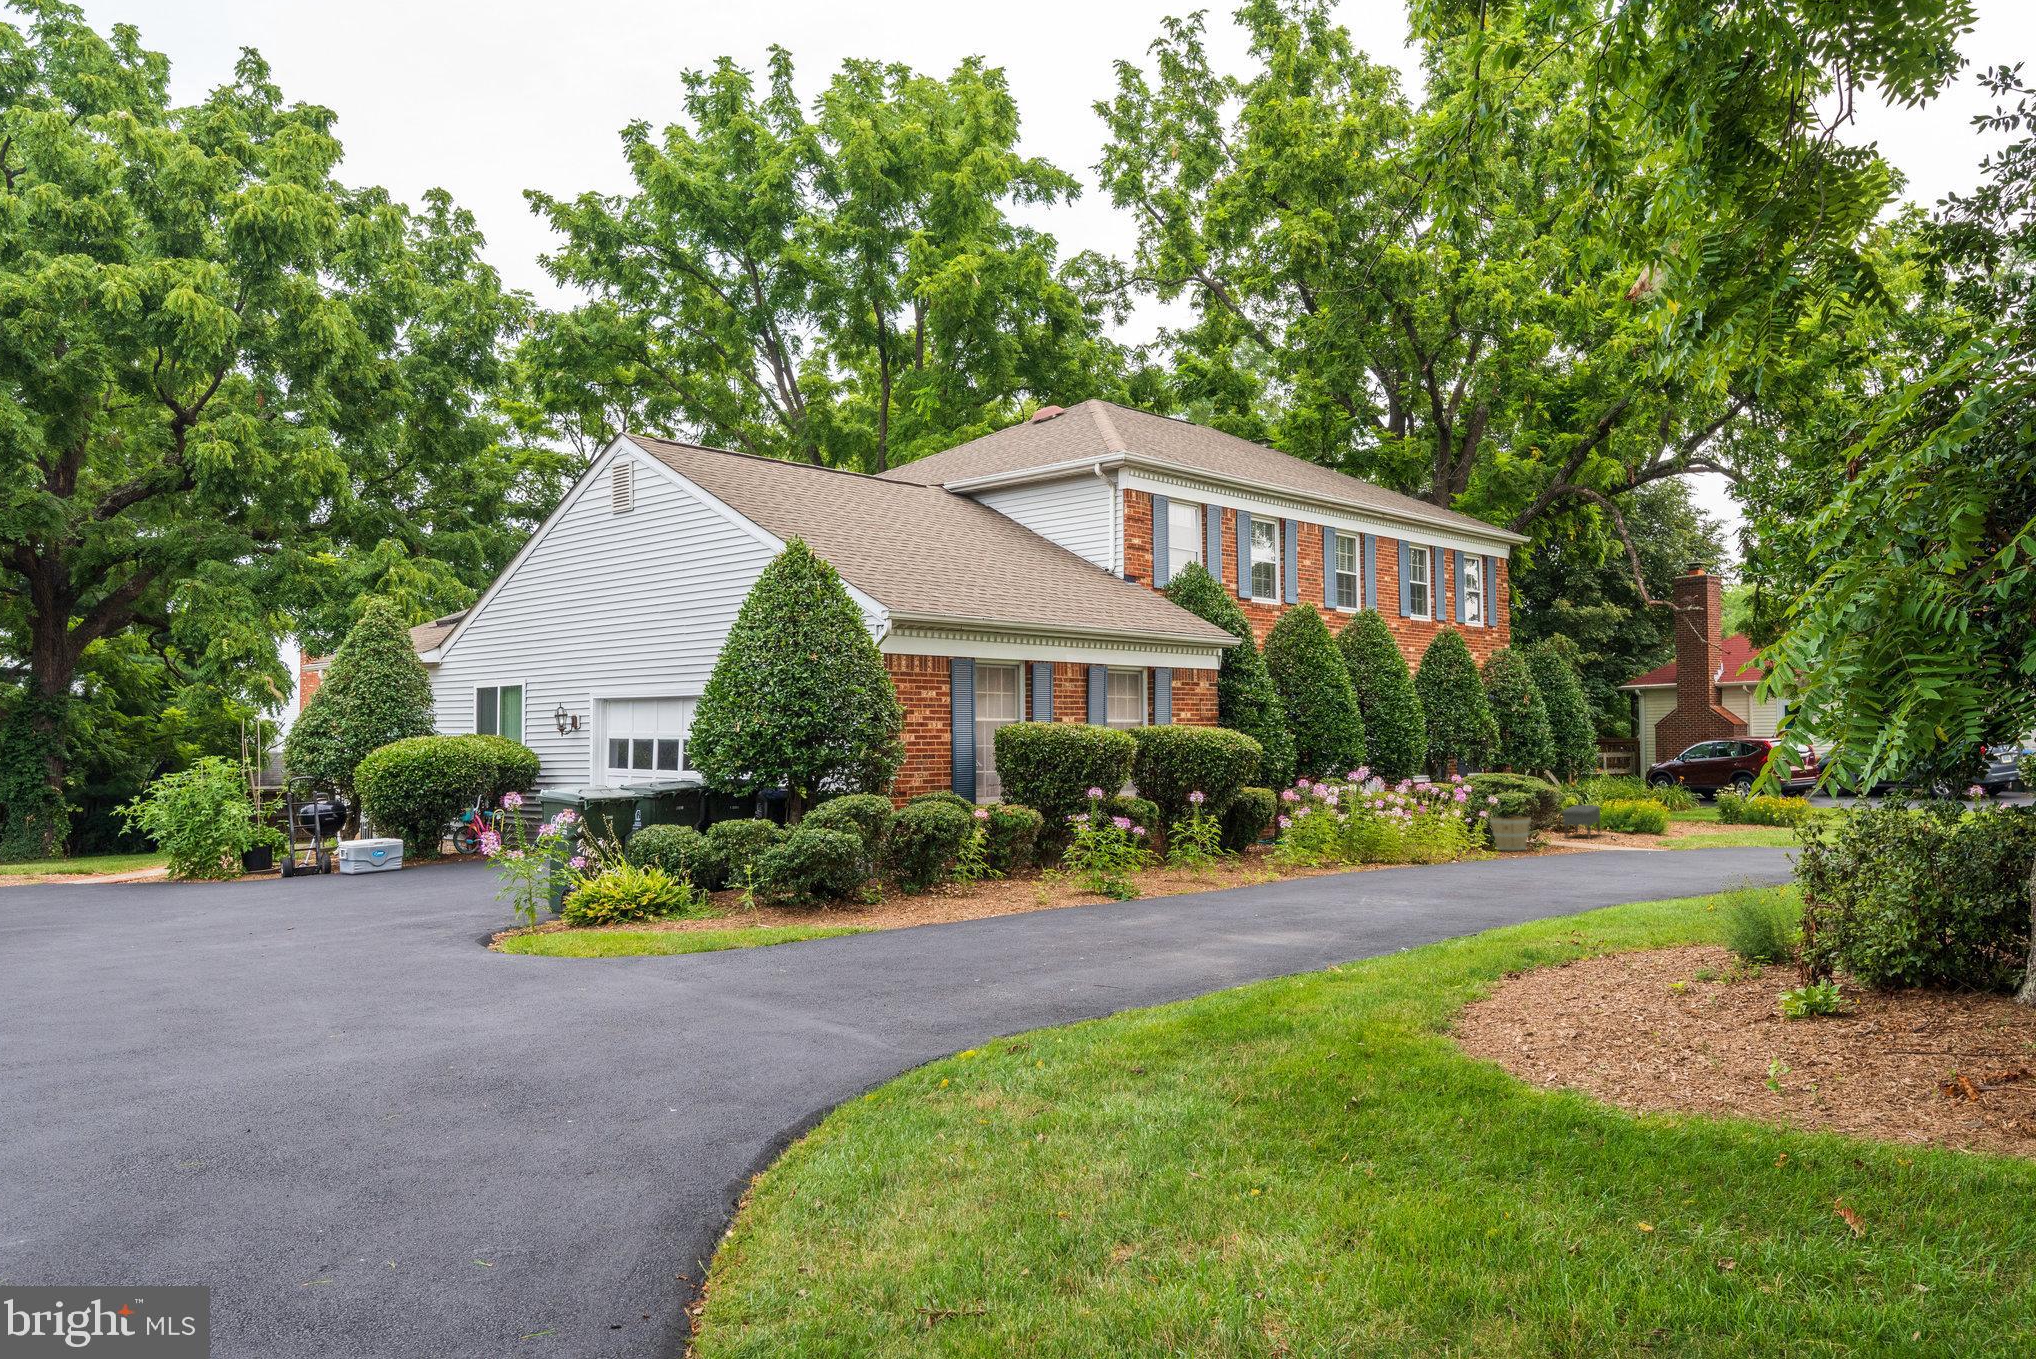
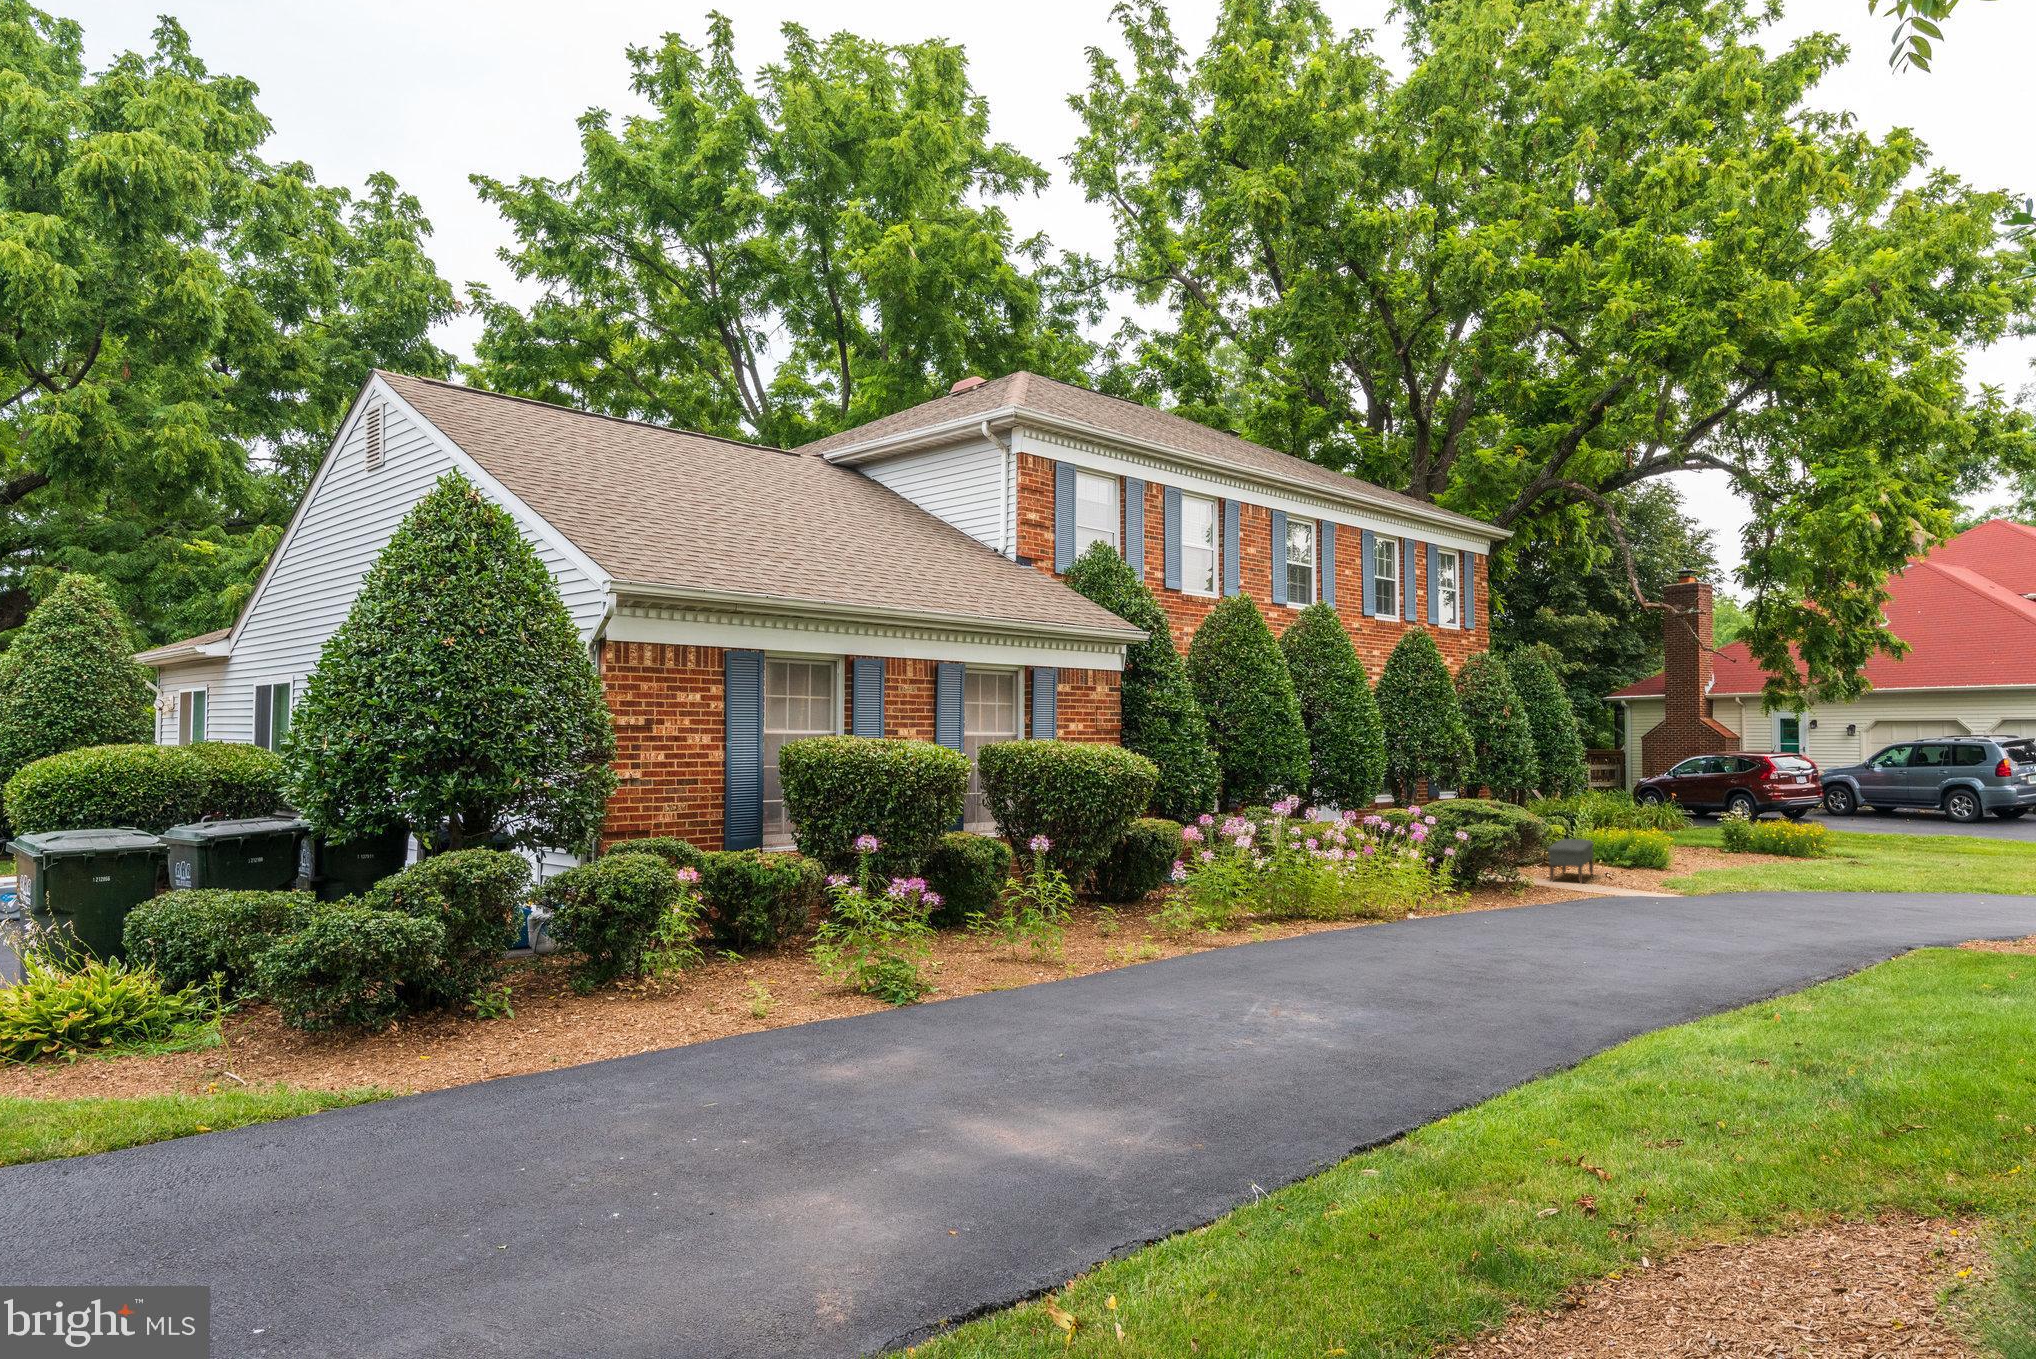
wooden bucket: present [1490,816,1531,851] -> none [1455,859,1509,906]

